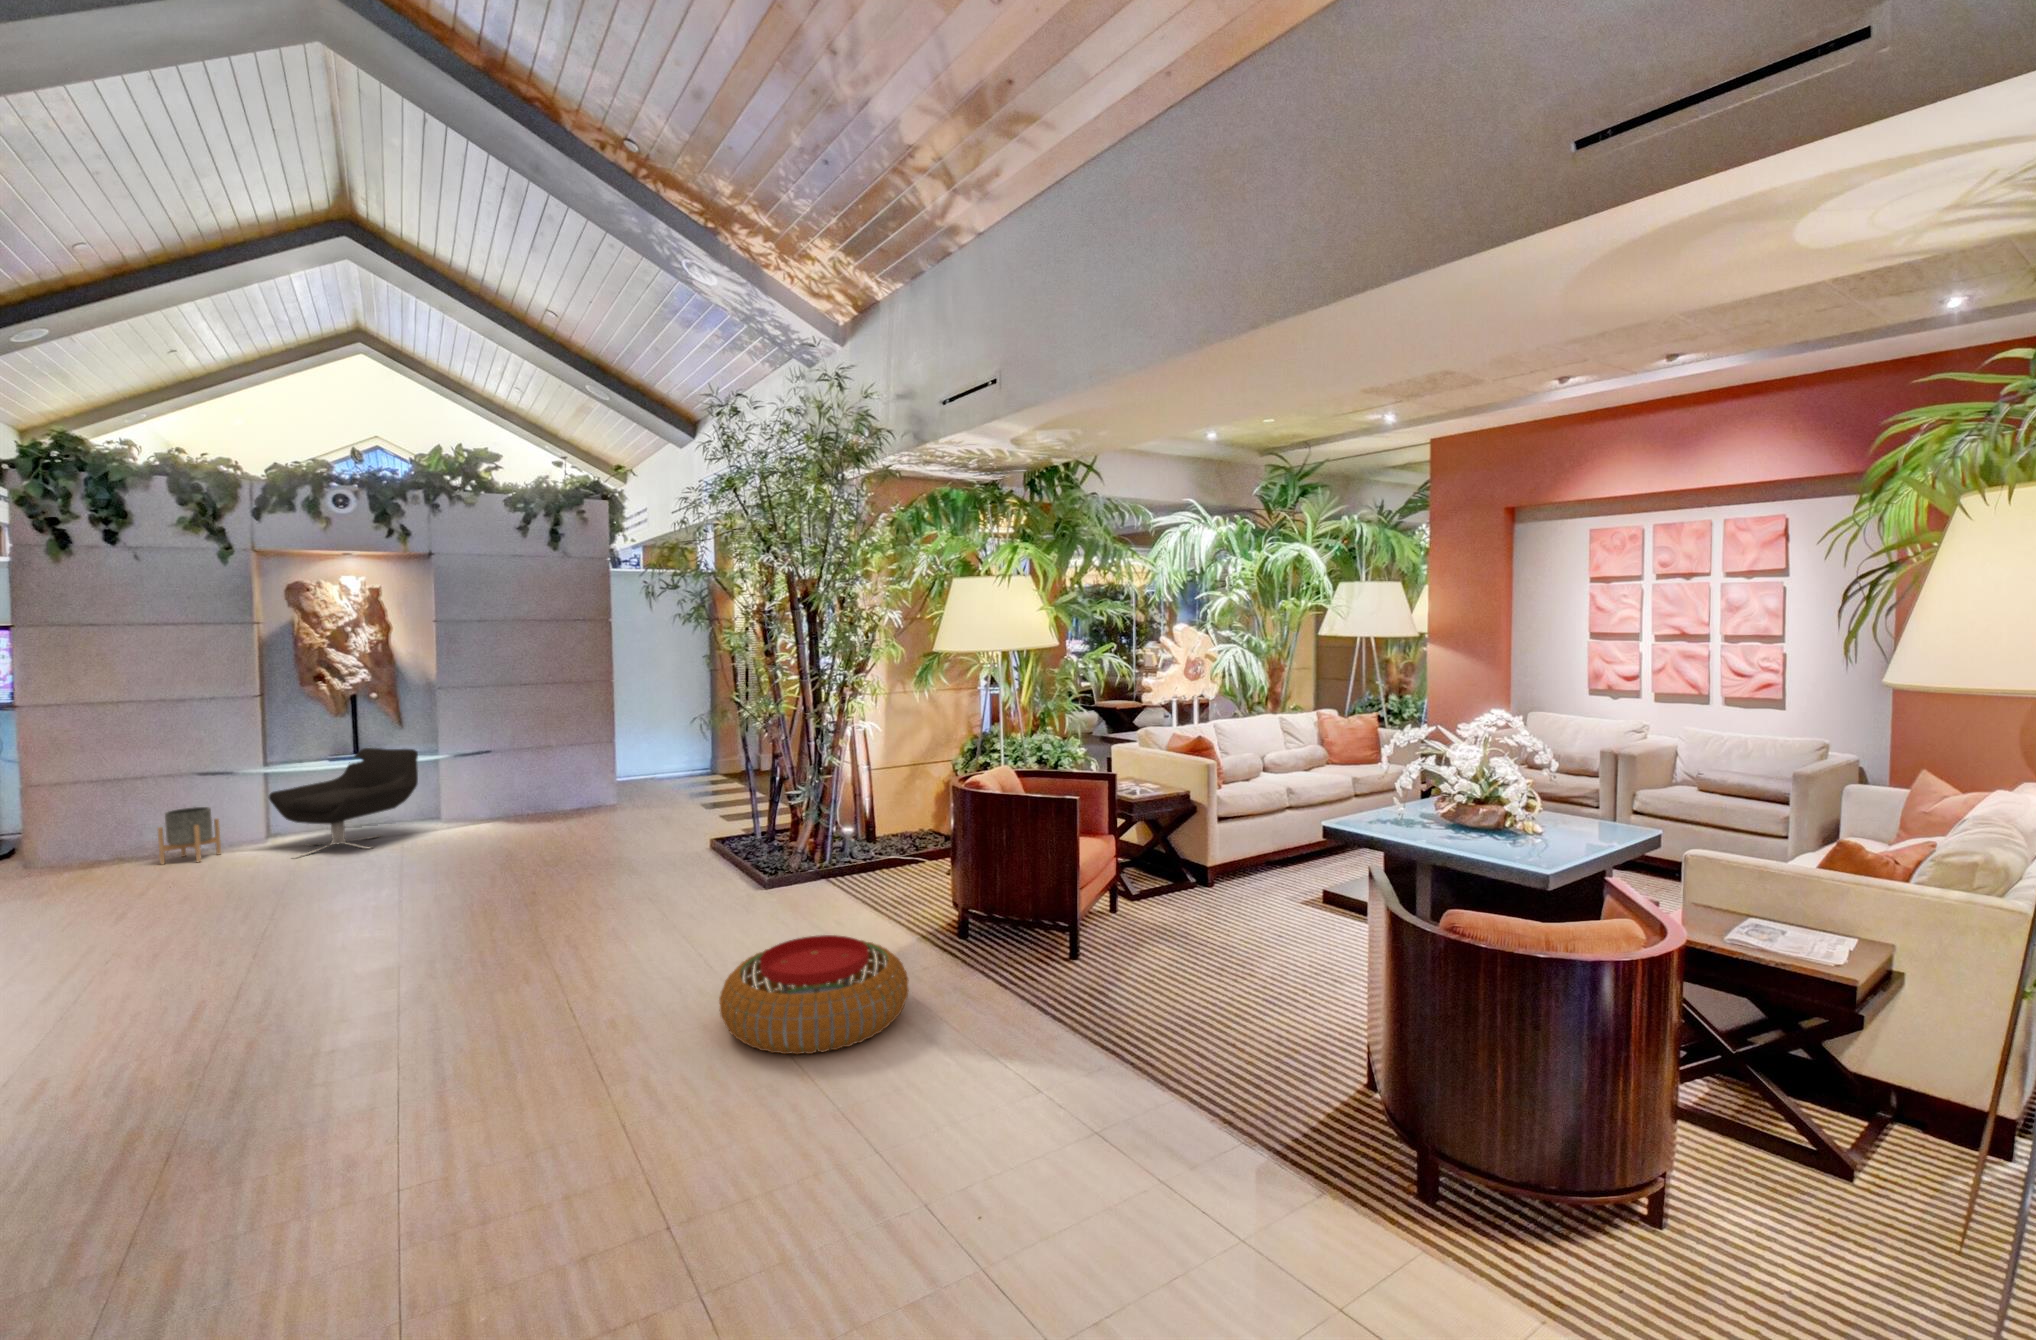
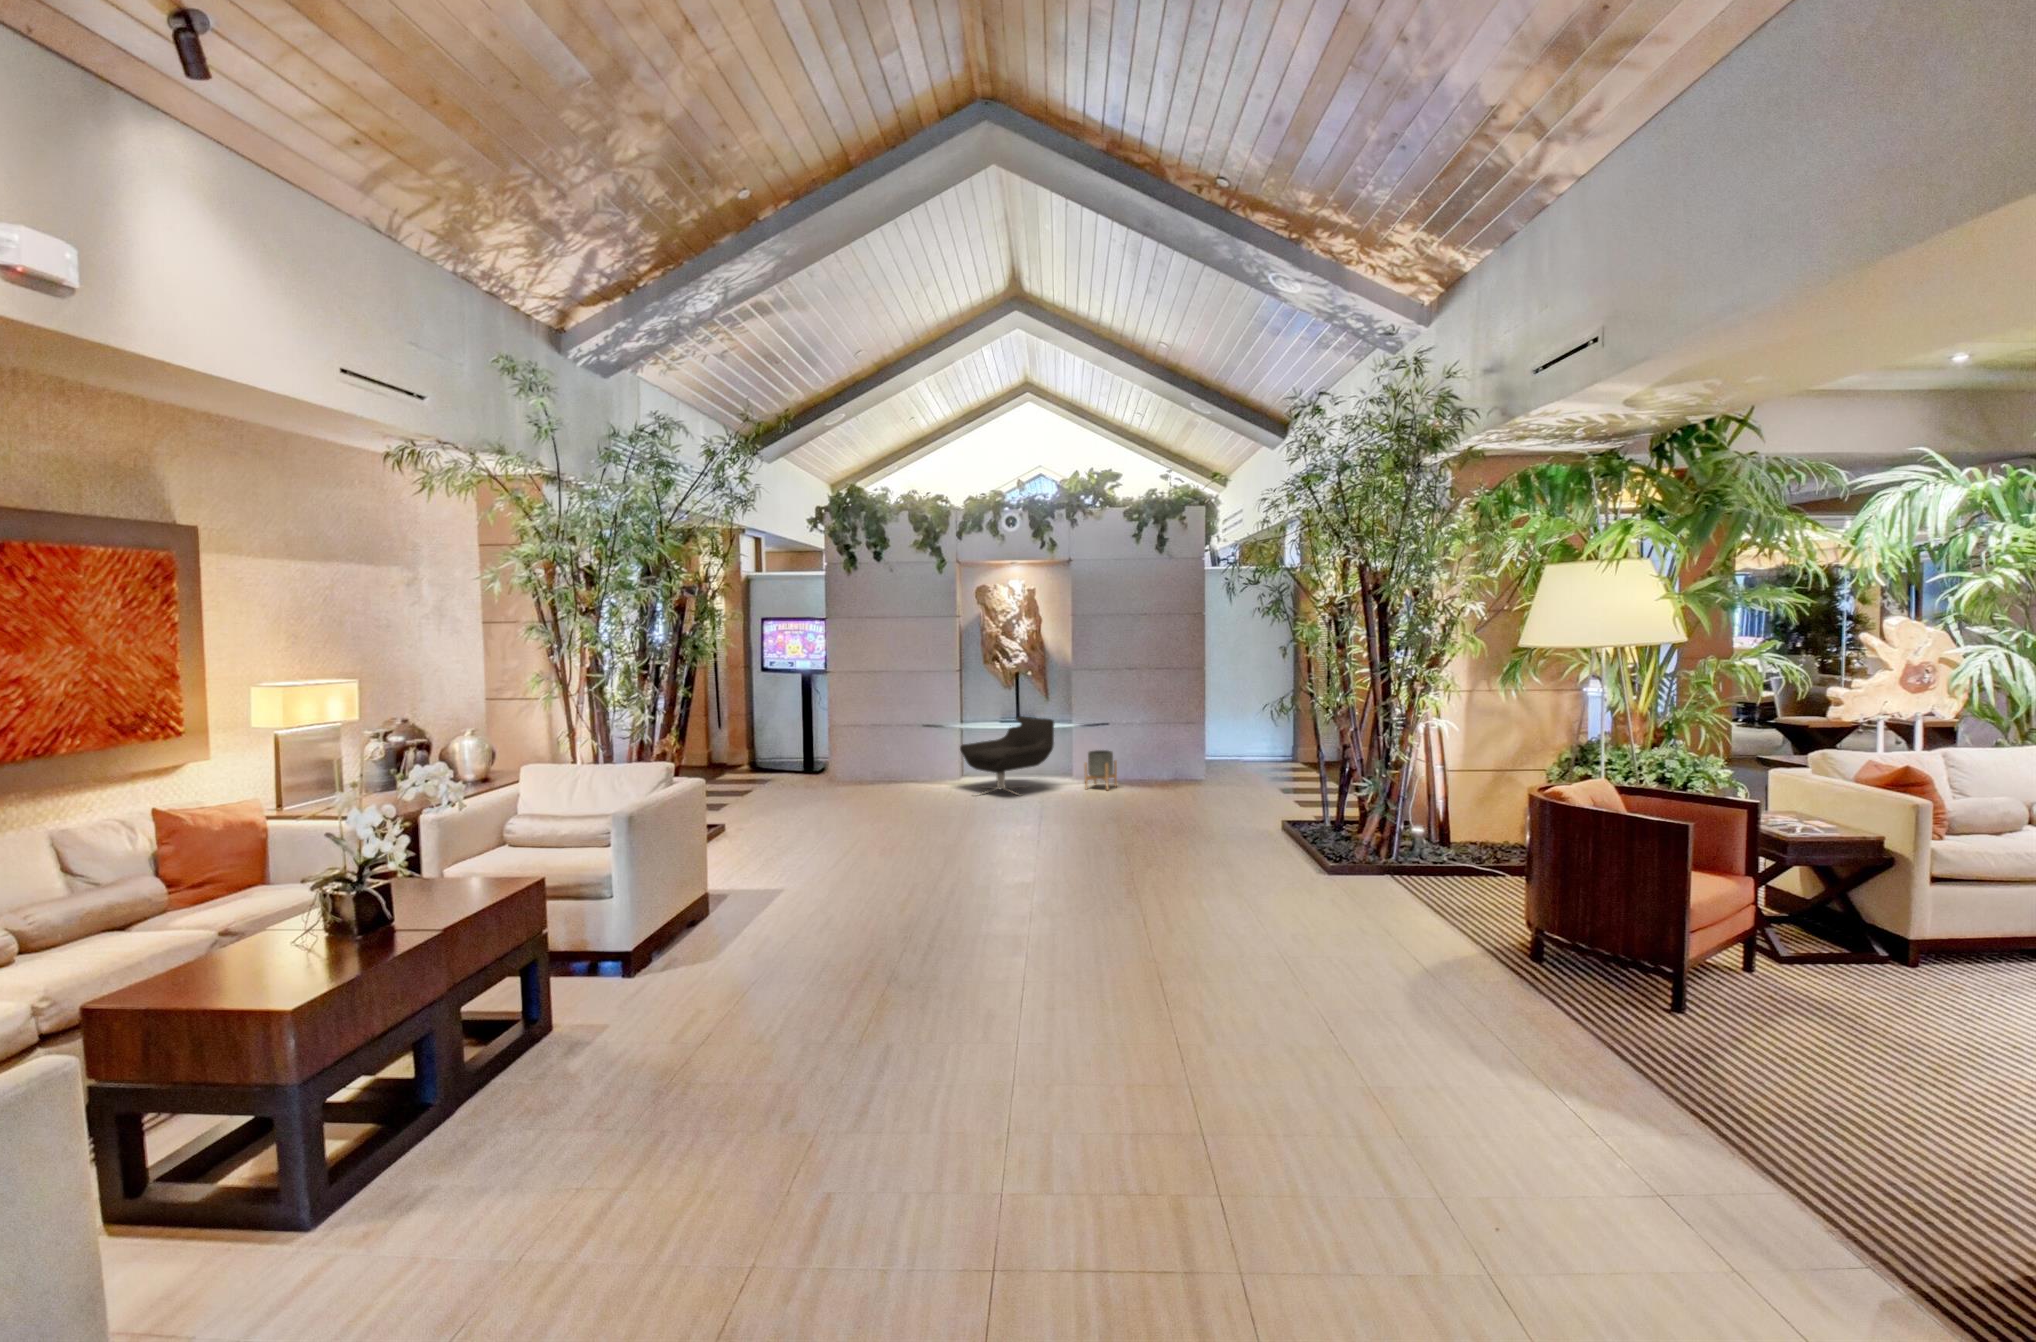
planter: present [158,807,221,864] -> present [1084,750,1117,790]
pouf: present [719,935,909,1054] -> none [1259,919,1448,1029]

